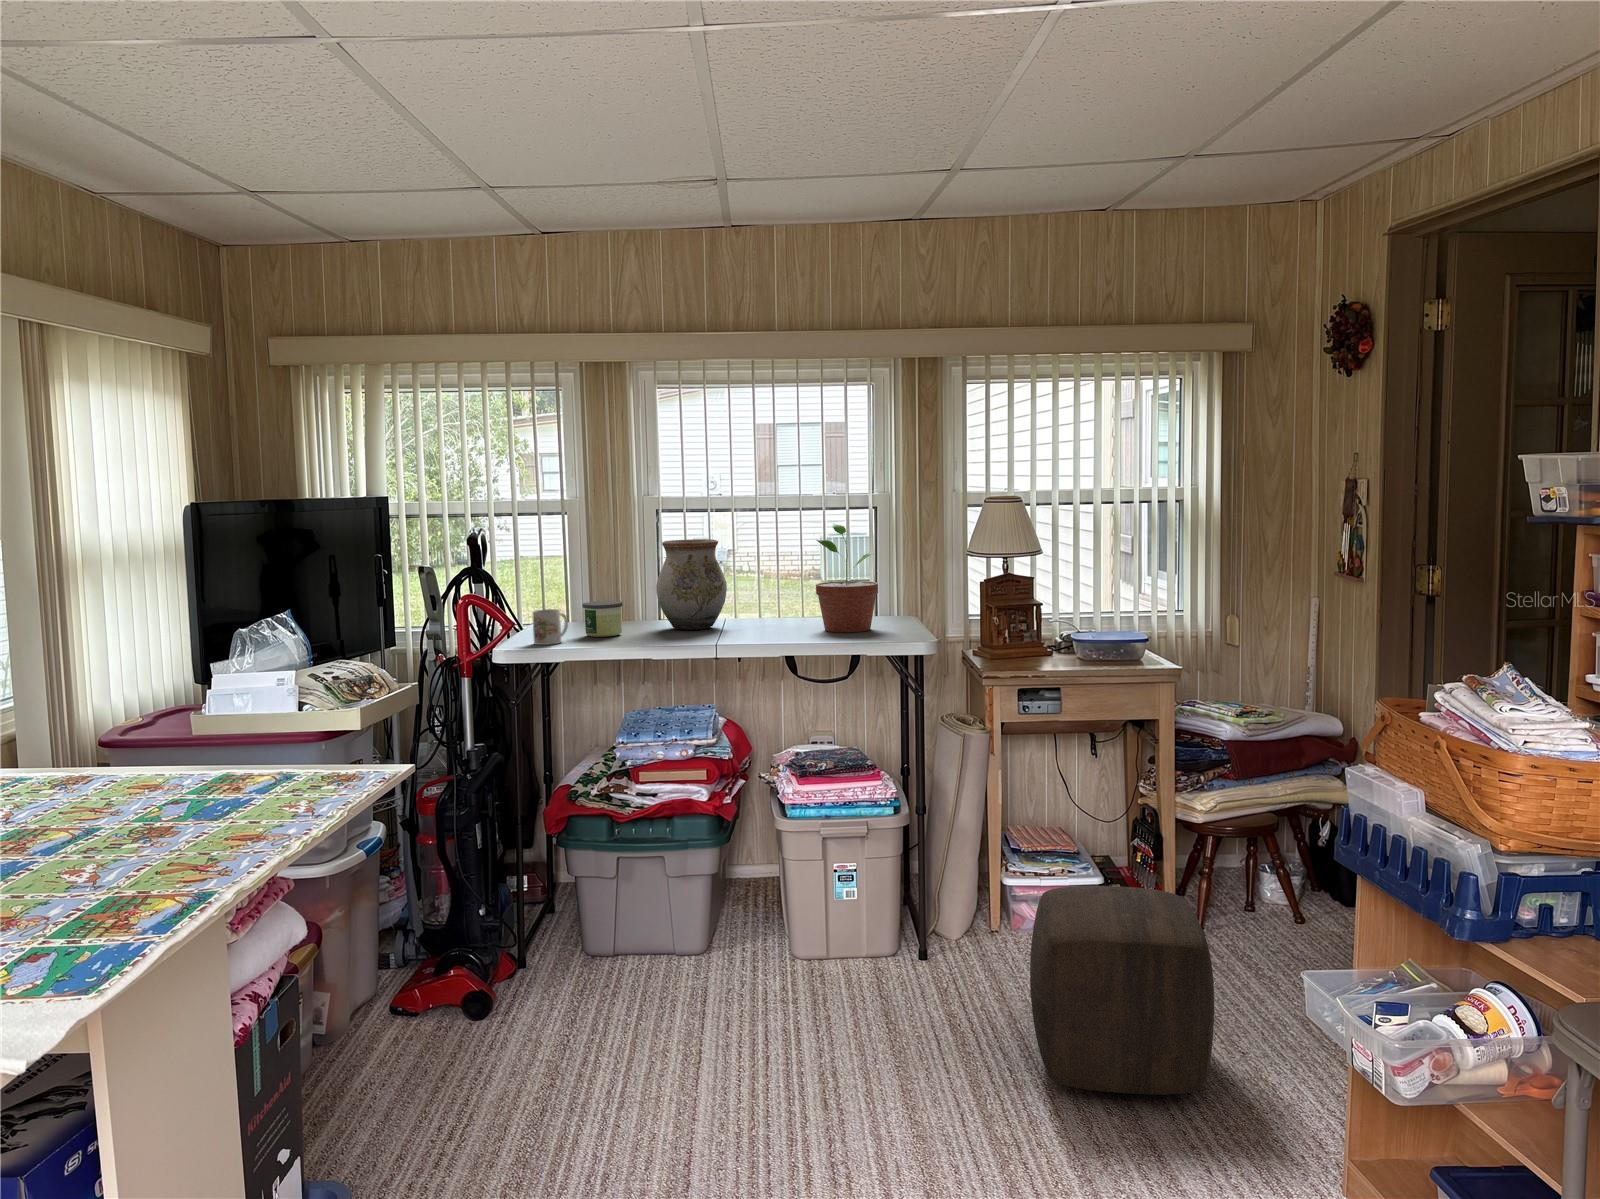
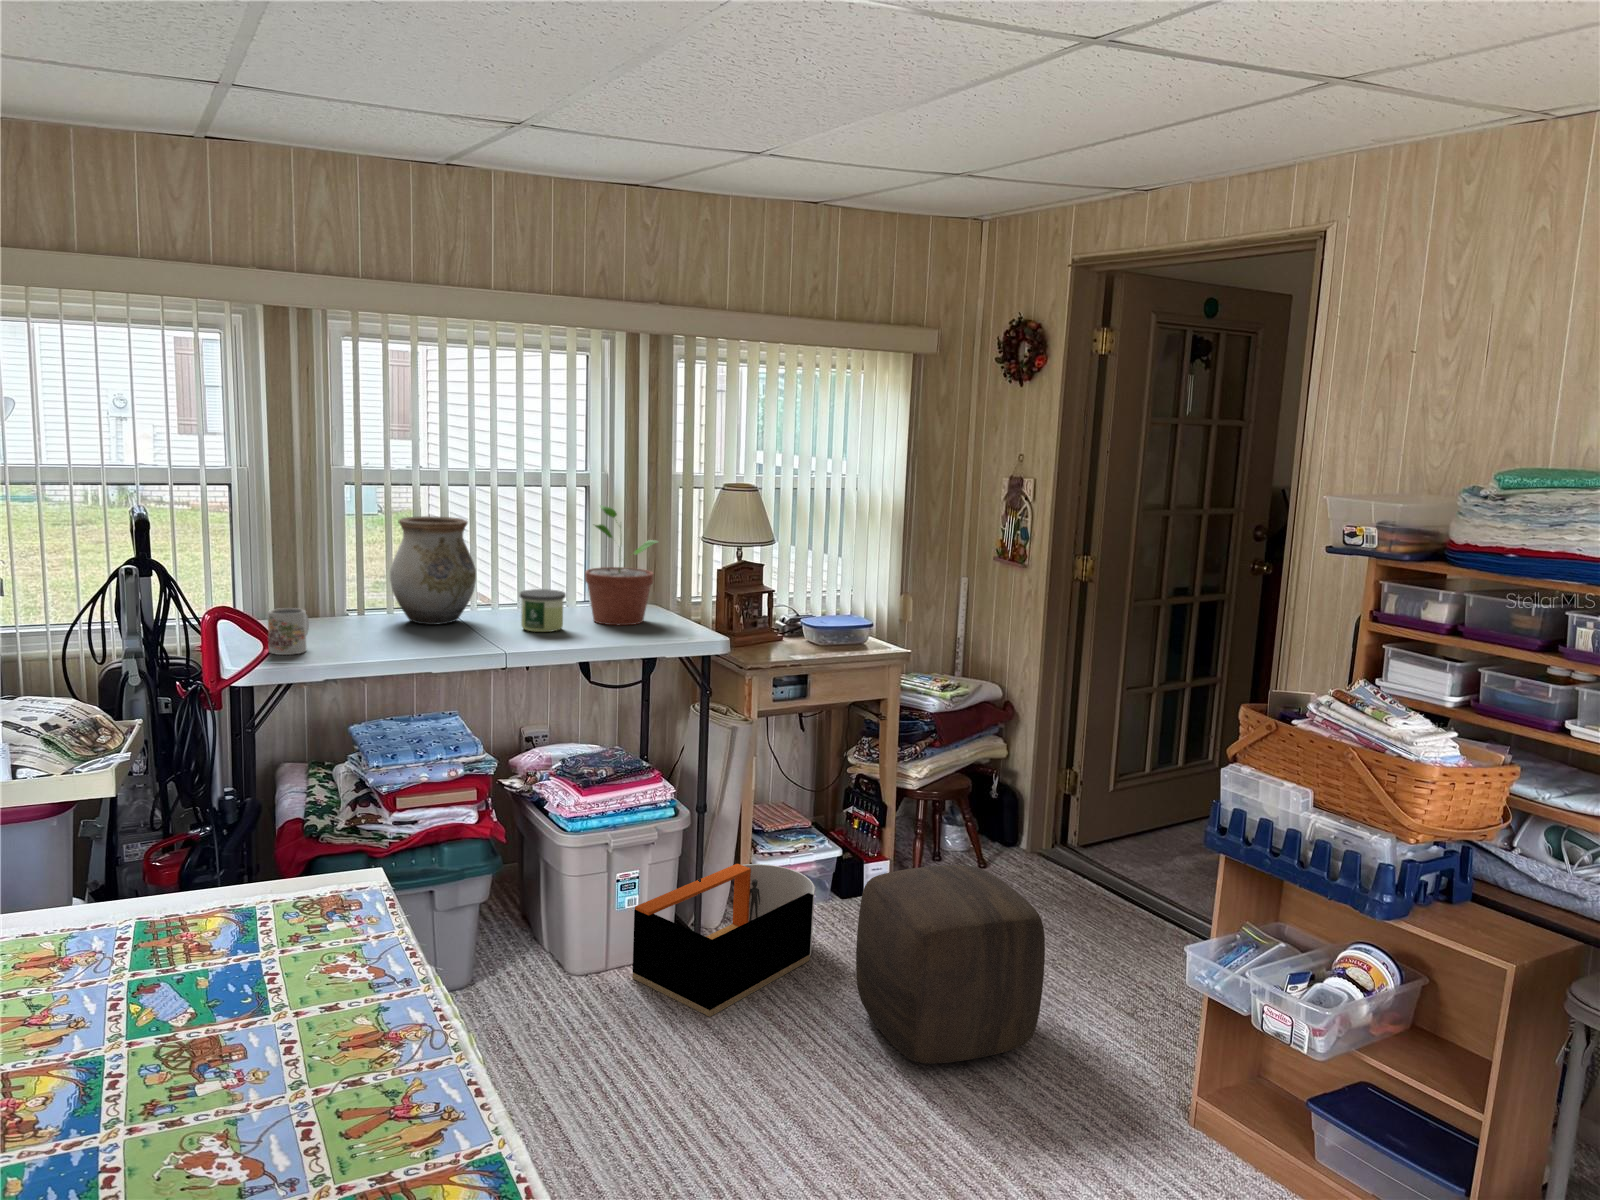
candle: present [582,601,623,637] -> present [519,589,566,632]
storage bin: none [848,875,1038,1009] -> present [632,864,815,1017]

